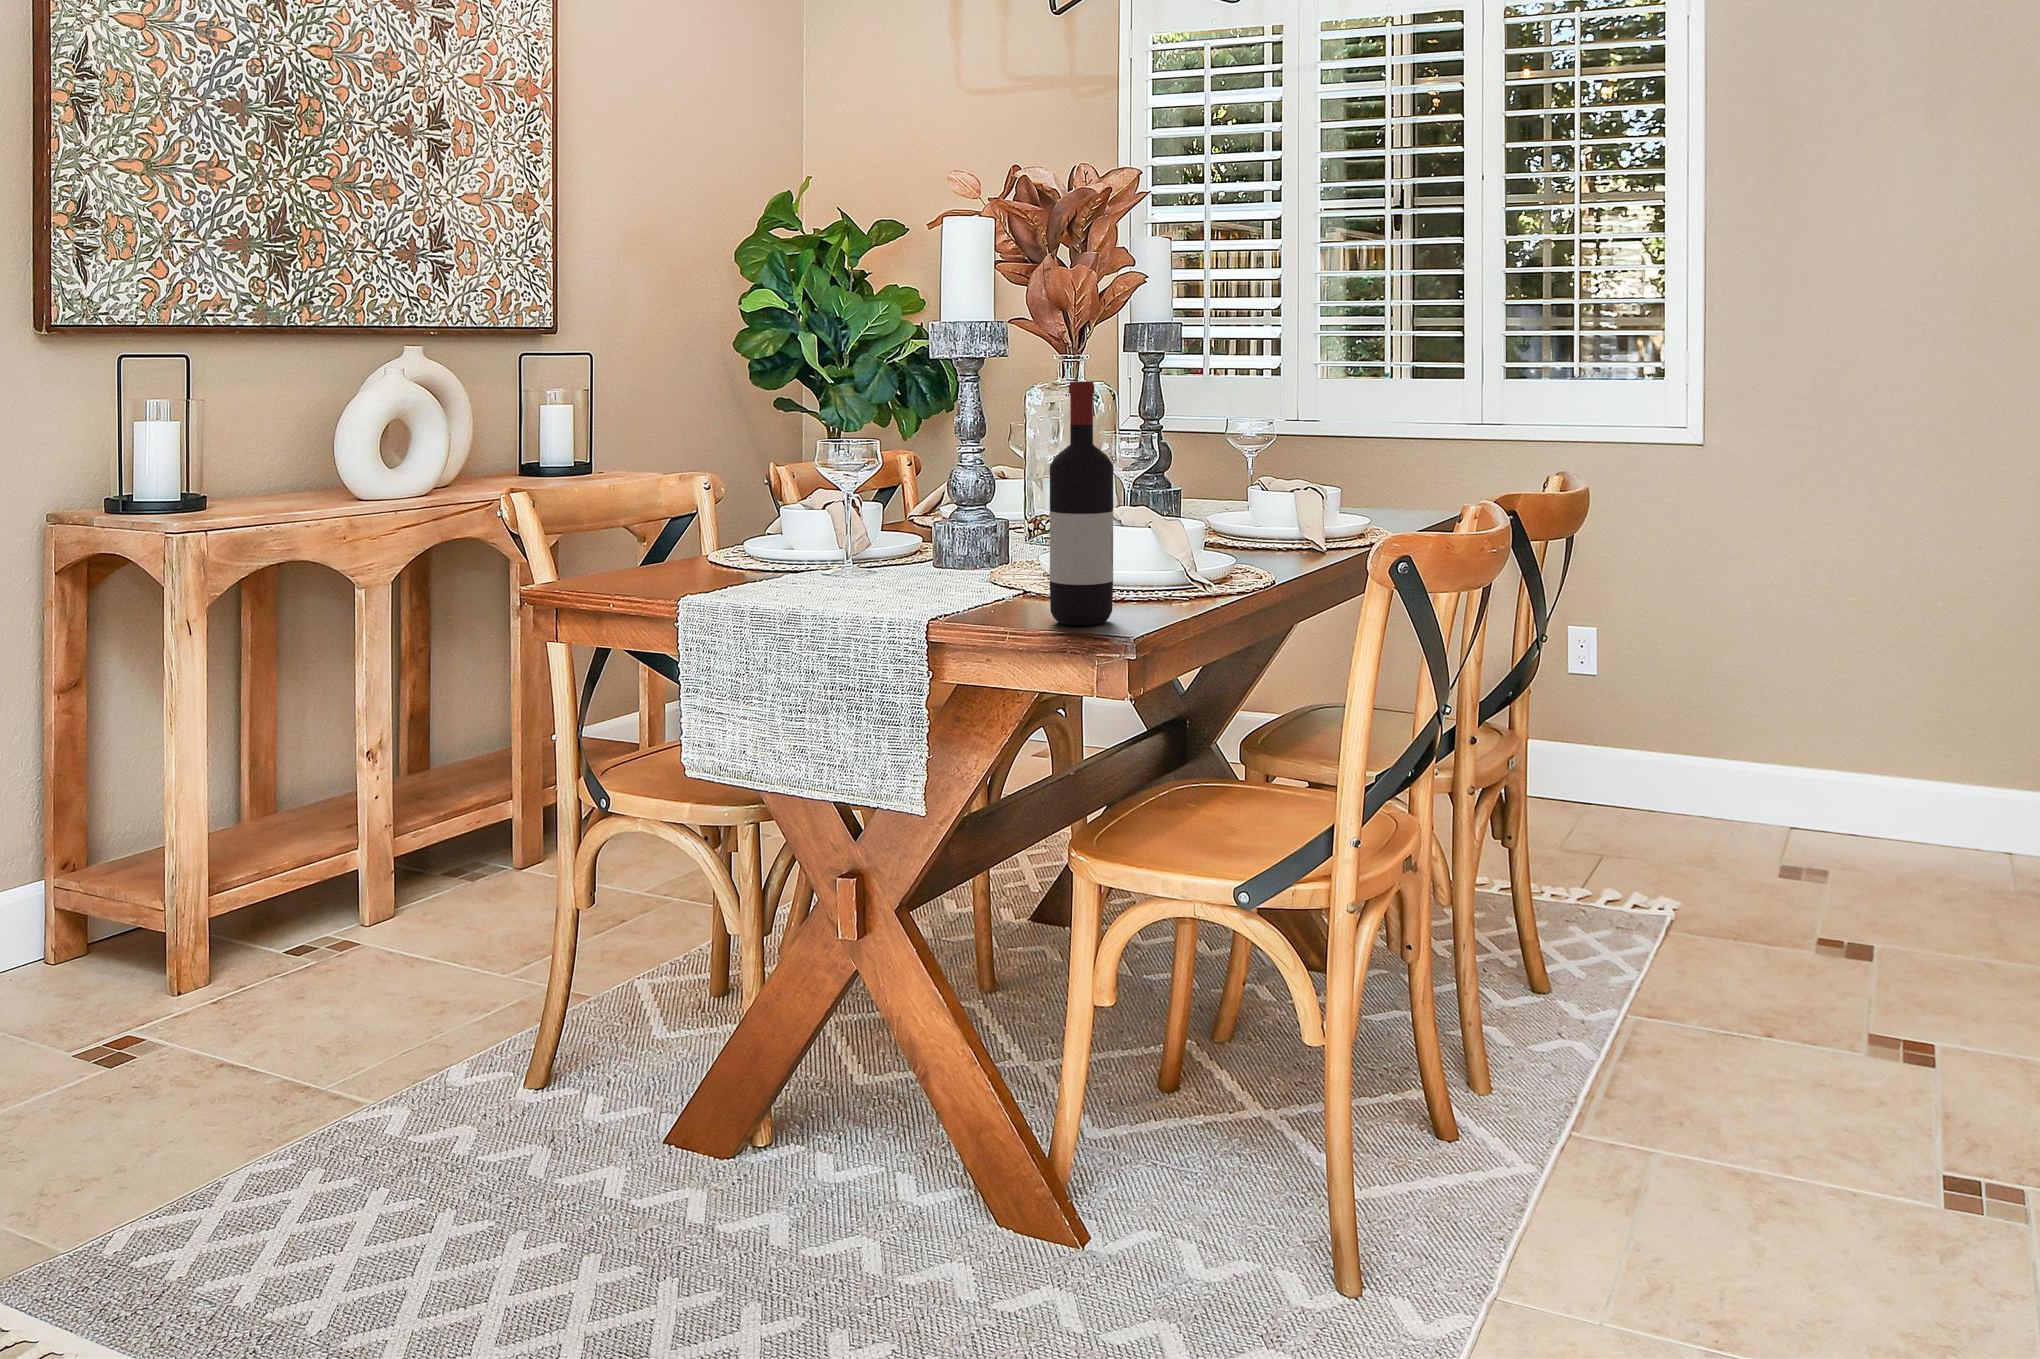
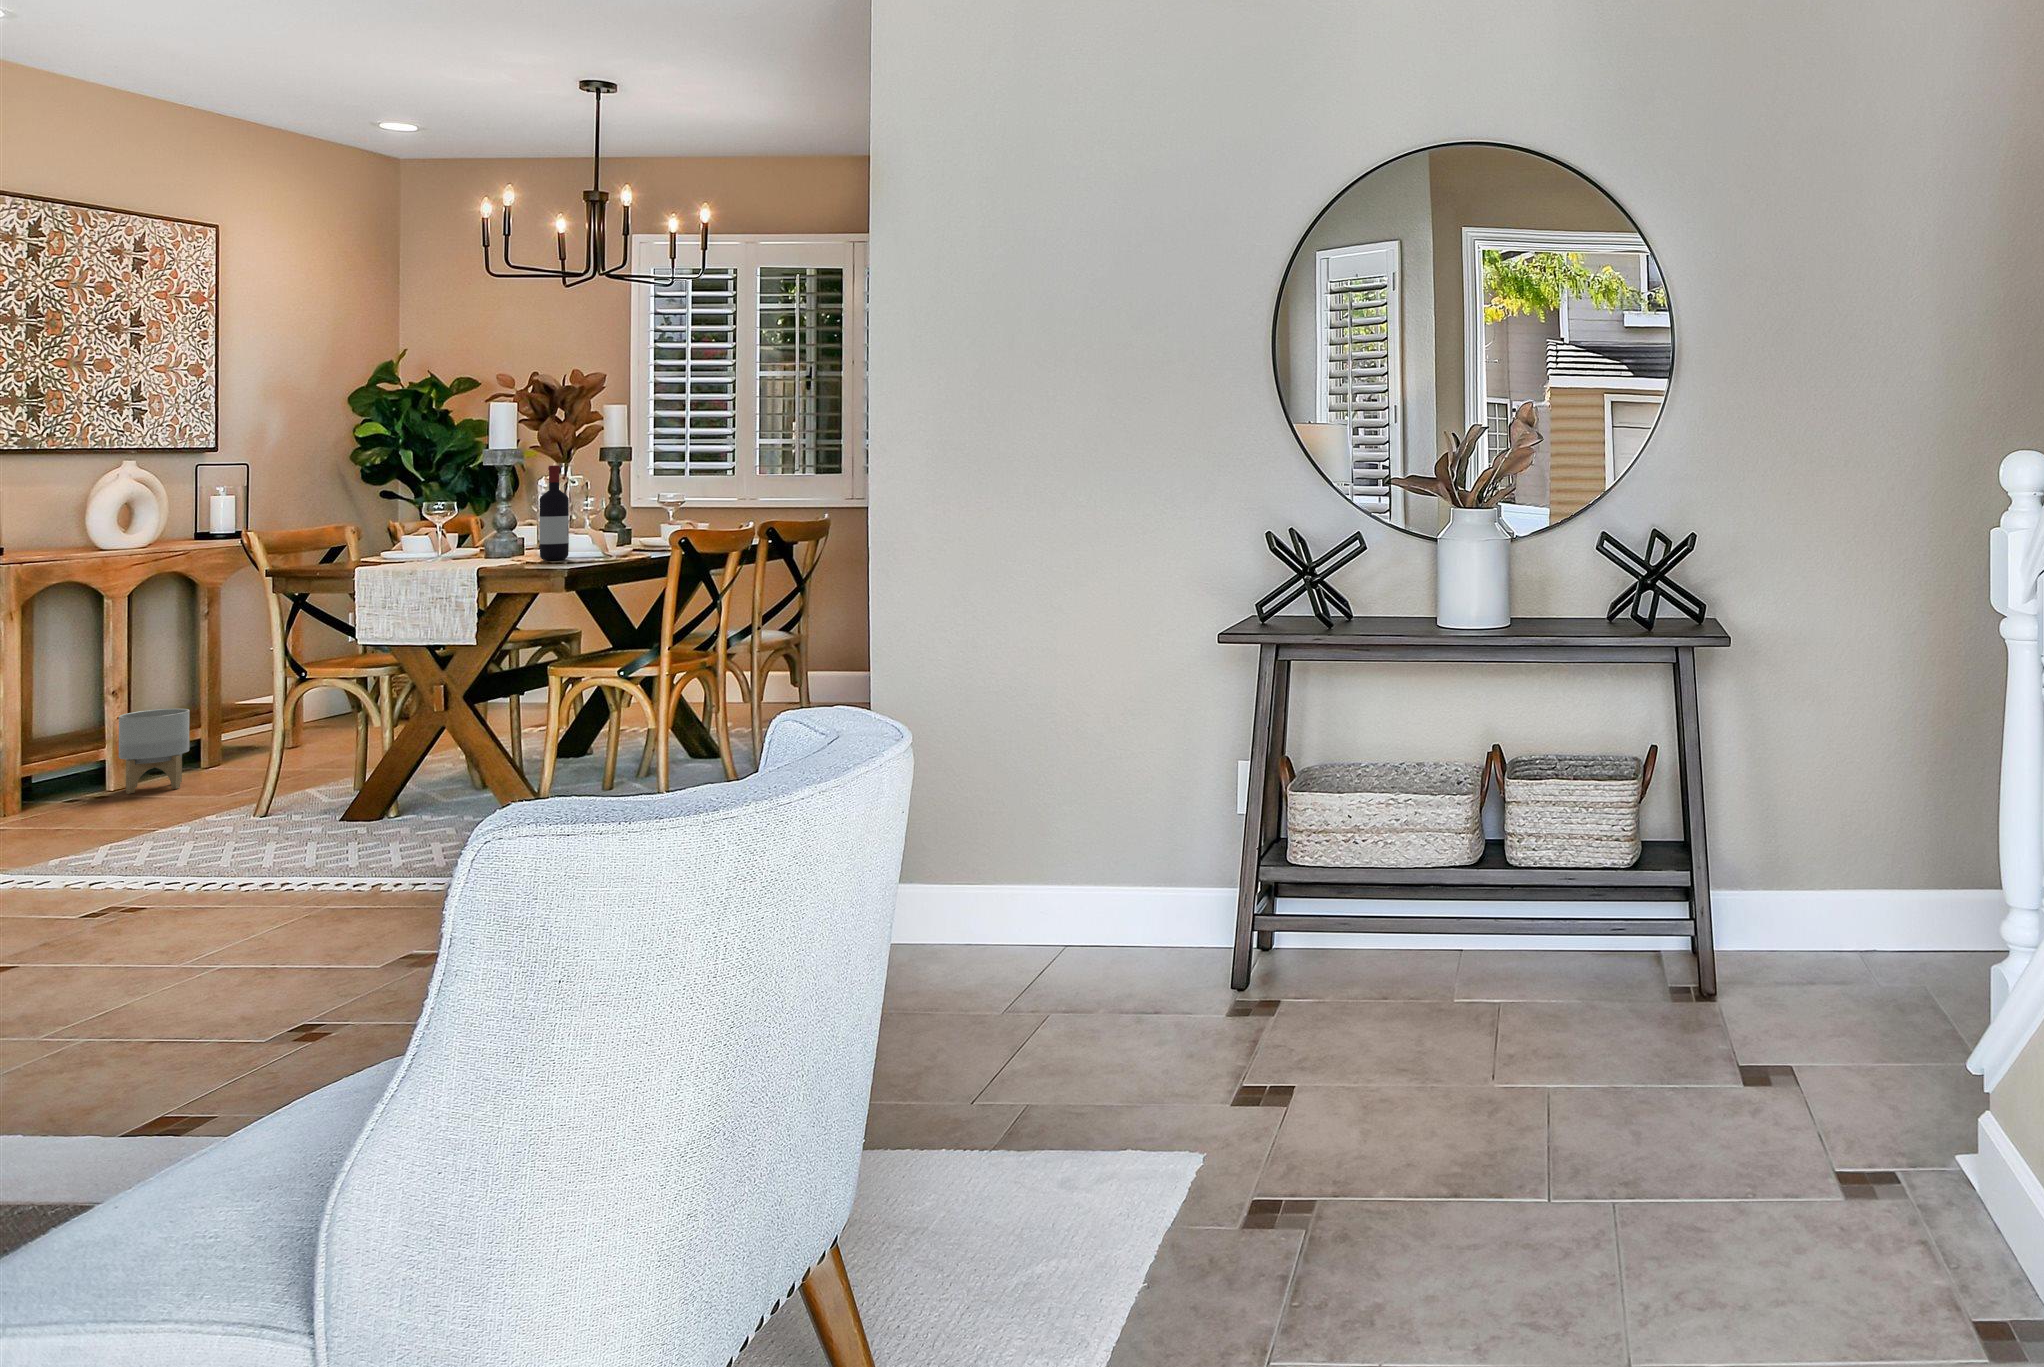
planter: none [364,791,469,953] -> present [119,709,190,794]

